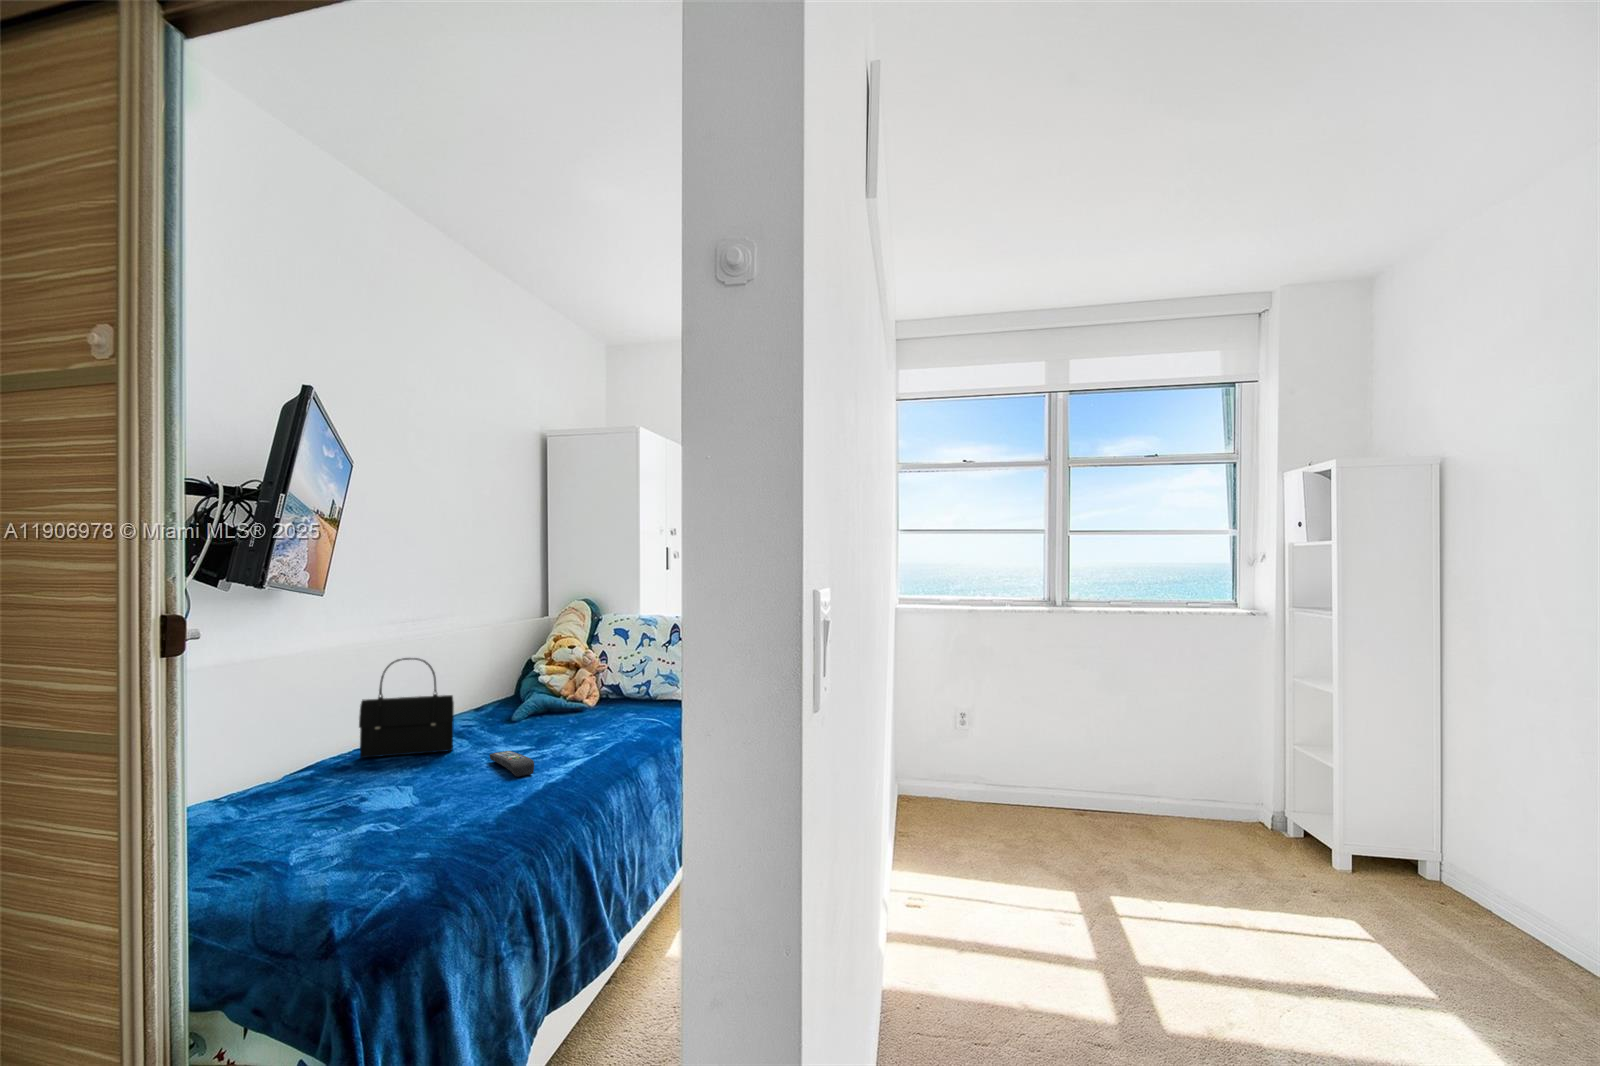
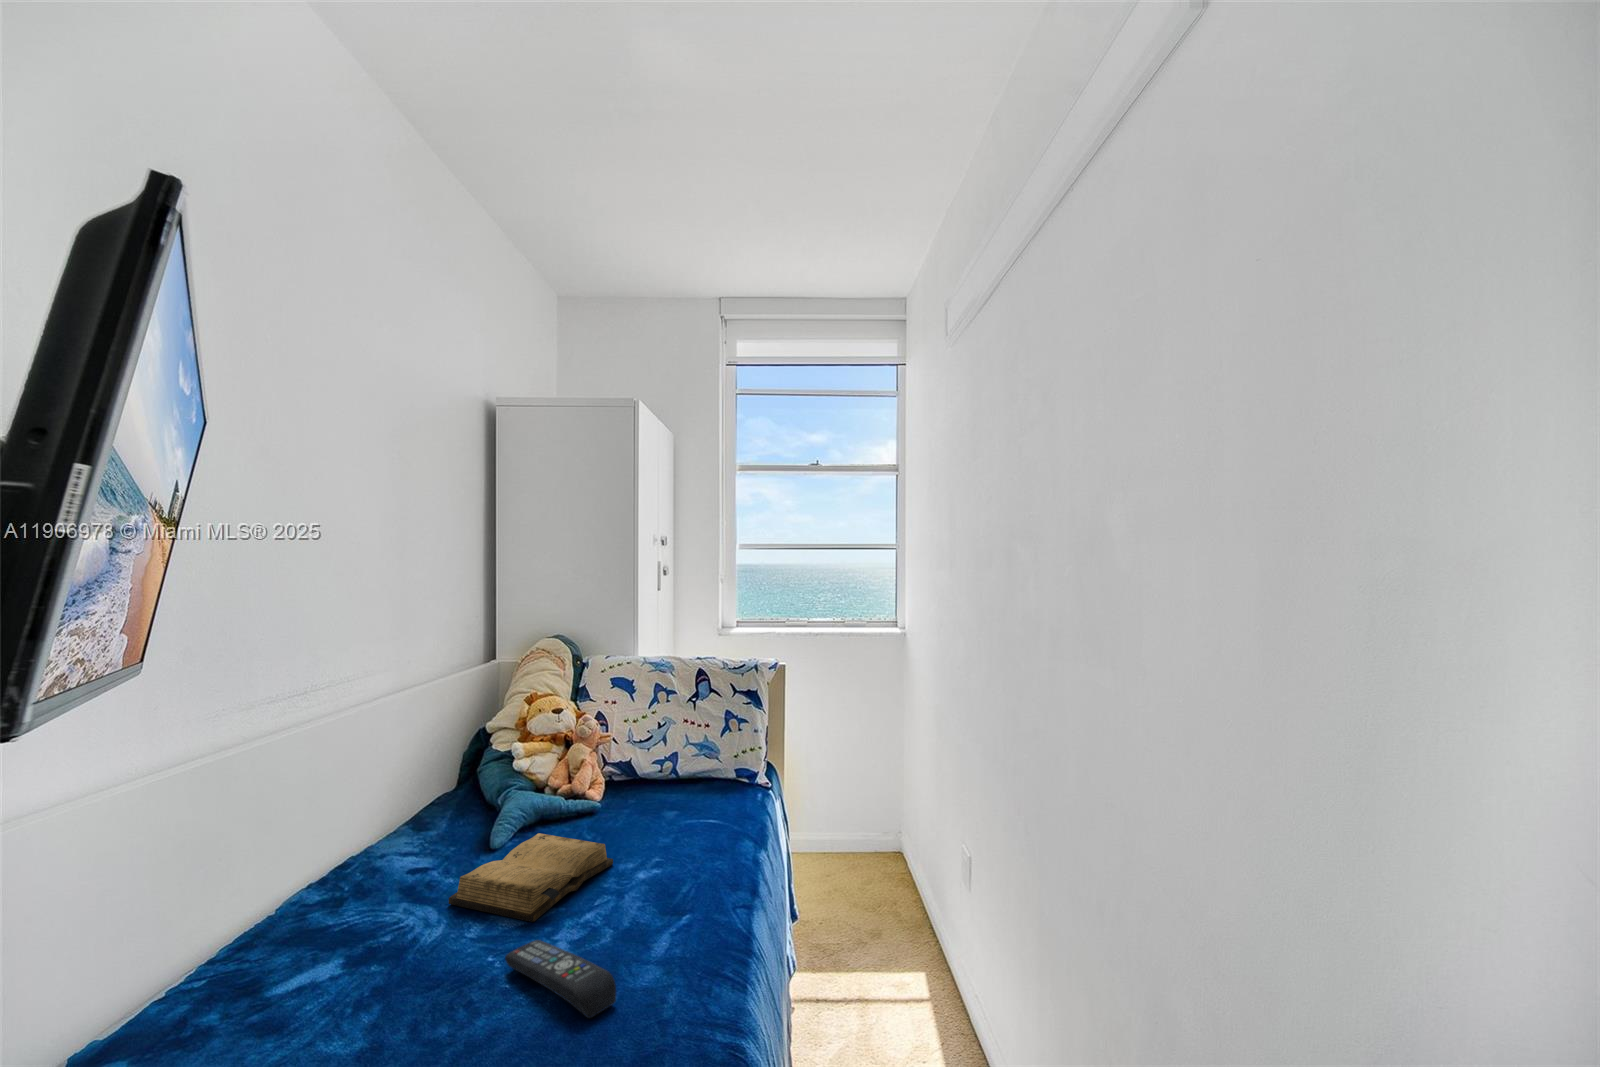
handbag: present [359,658,454,758] -> none [223,779,418,992]
diary: none [477,713,576,748] -> present [449,833,613,922]

